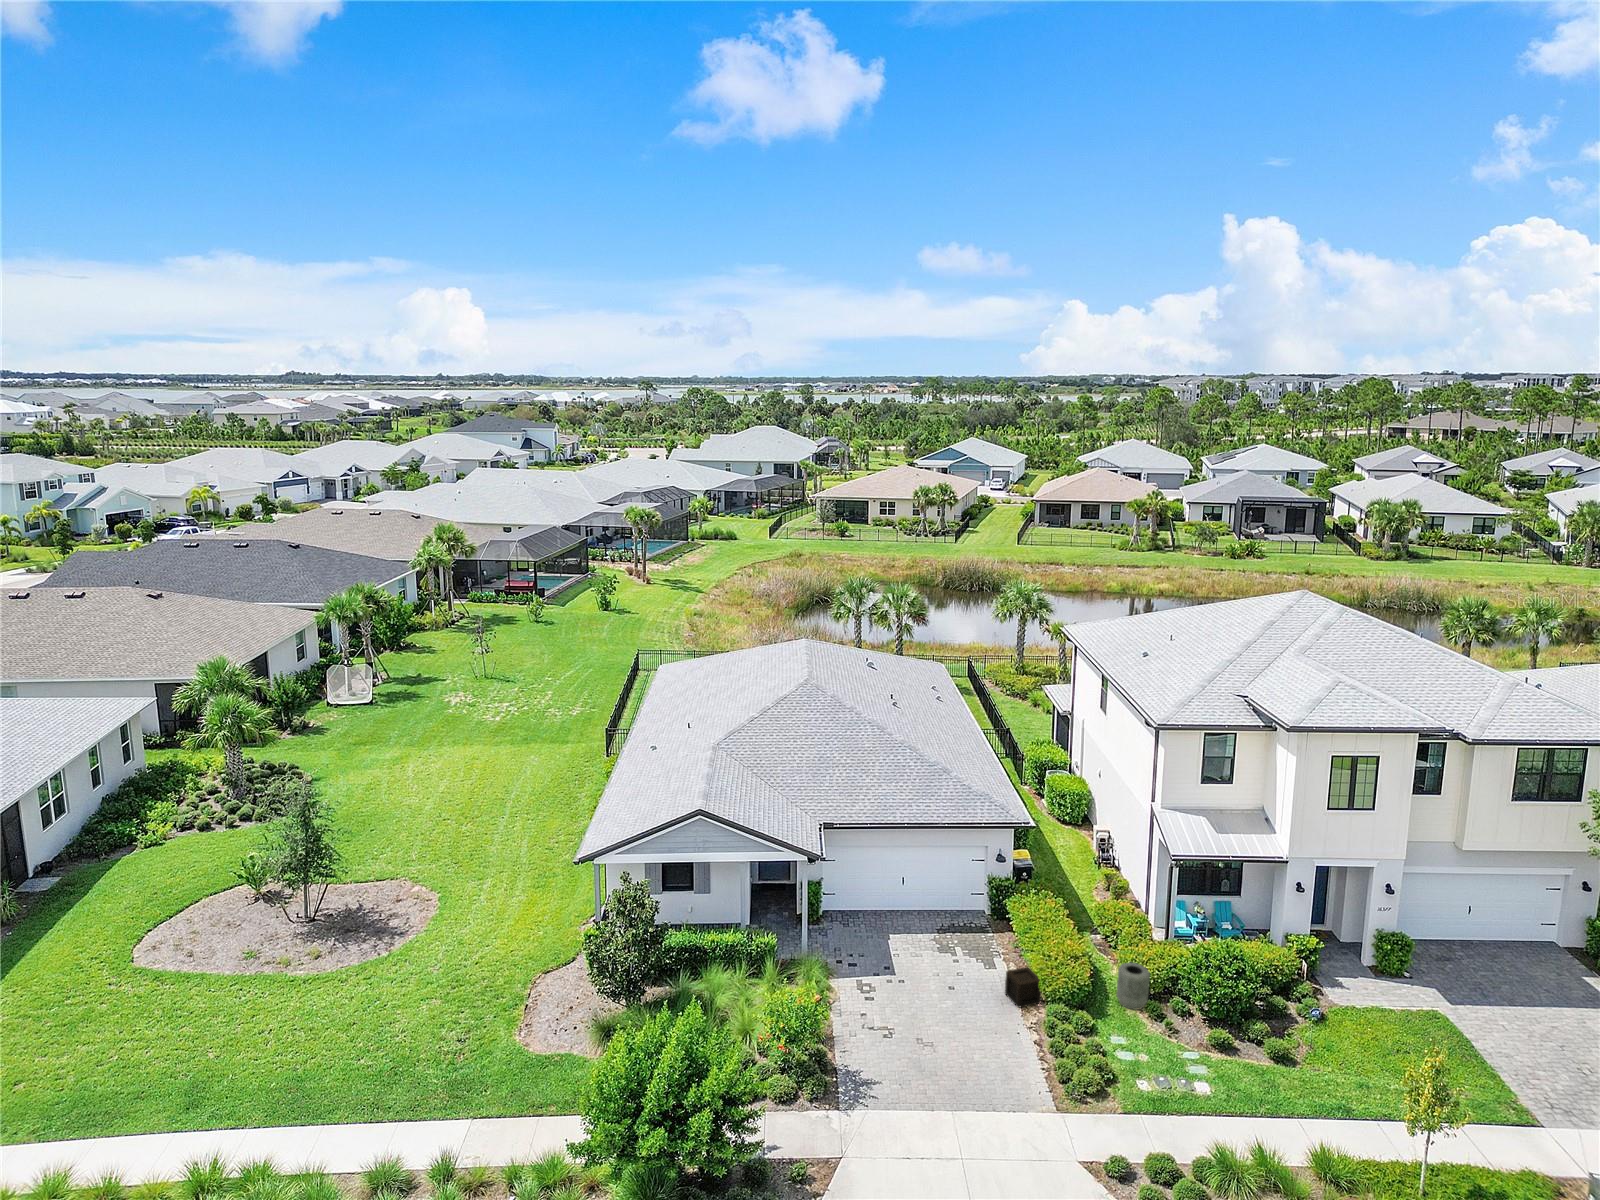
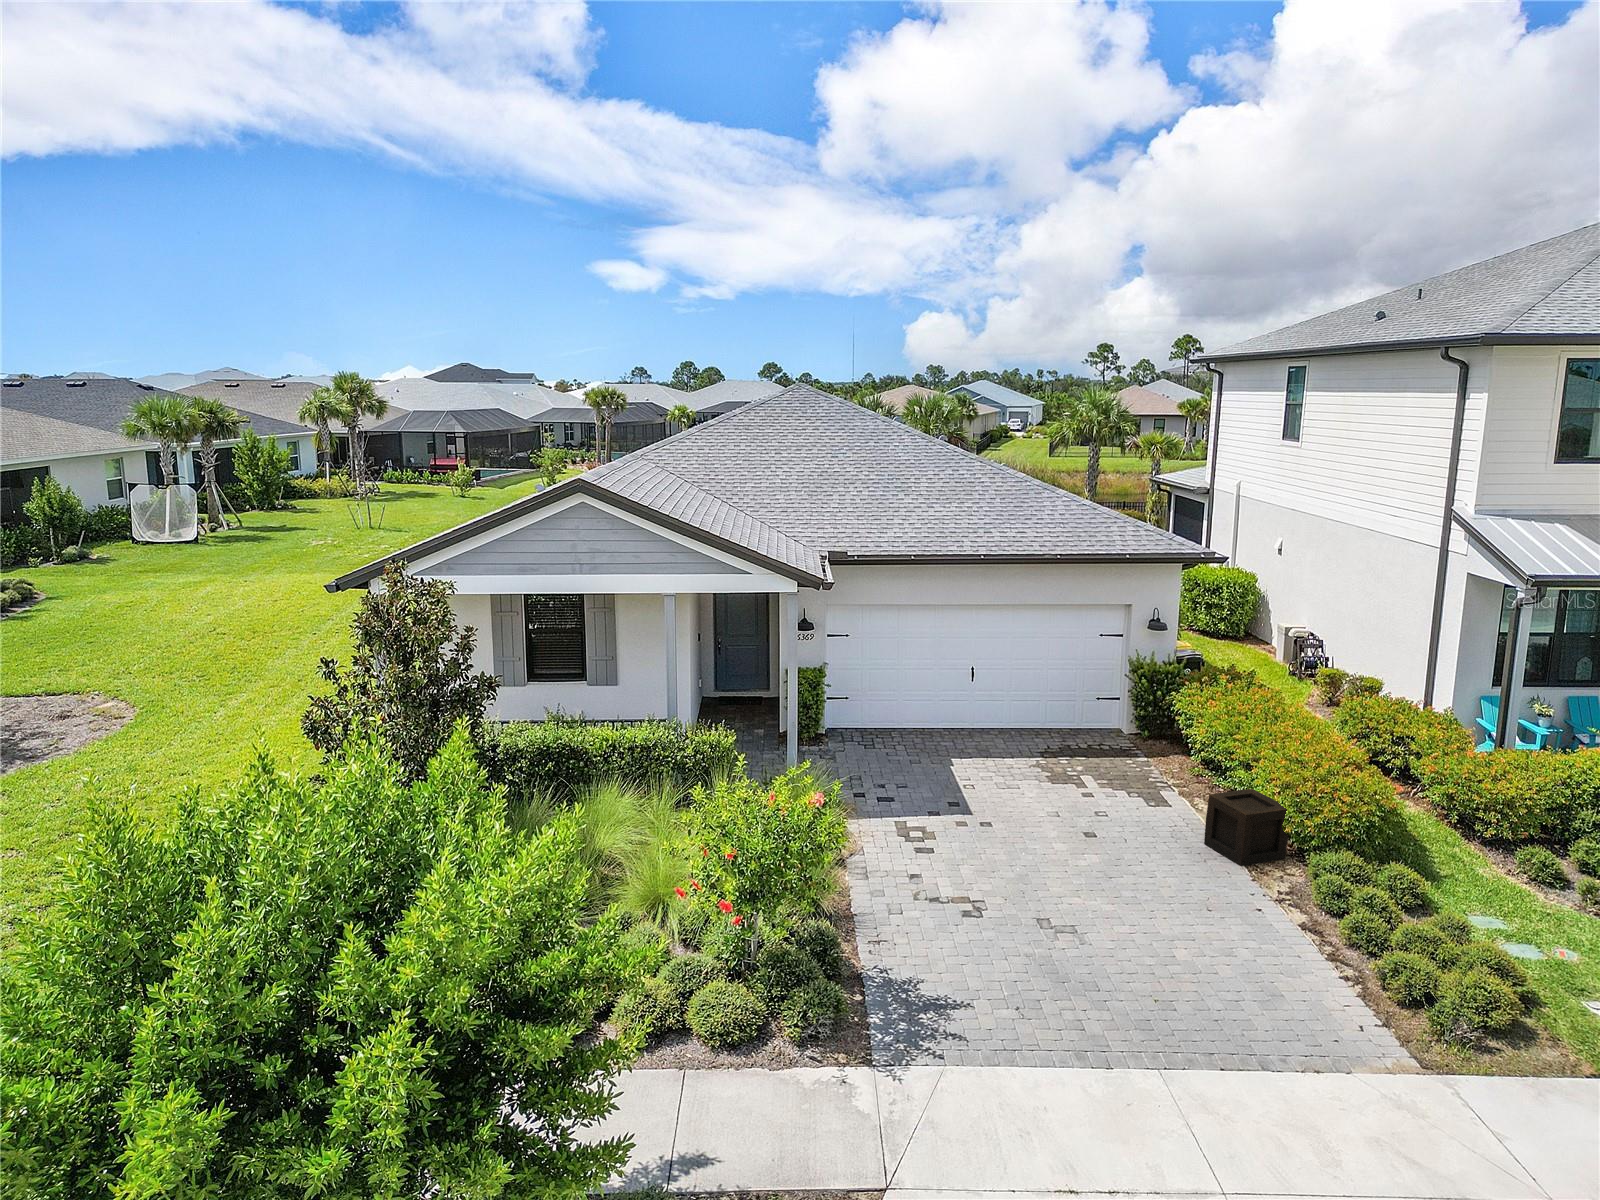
trash can: present [1116,963,1150,1010] -> none [1440,776,1522,870]

